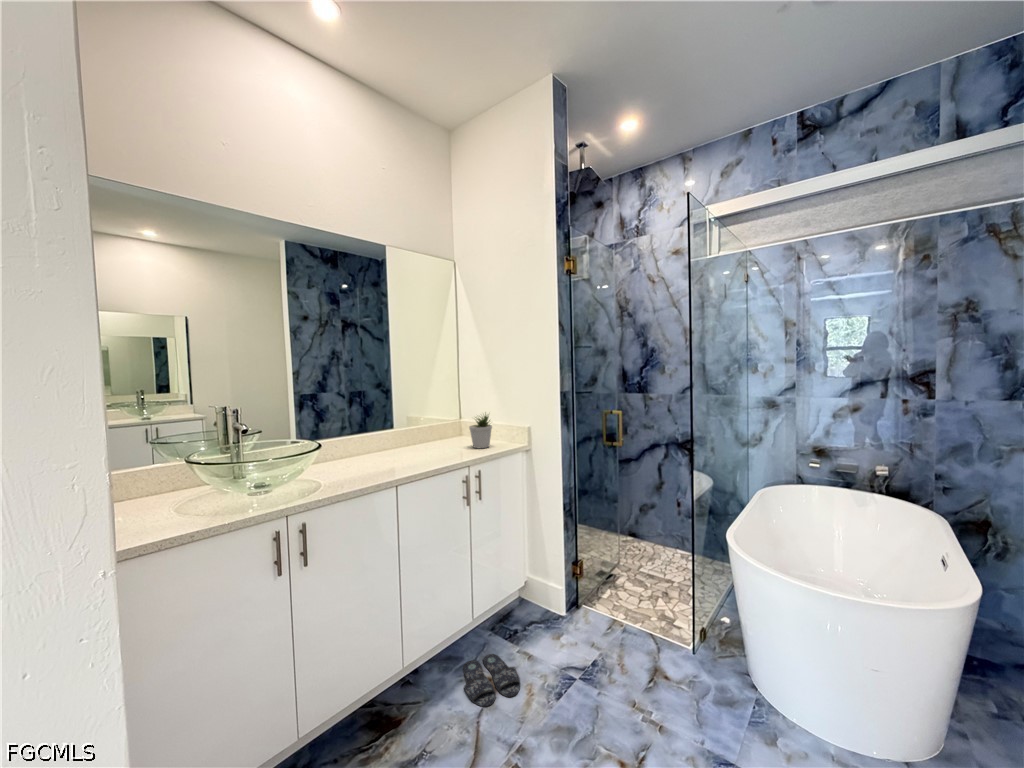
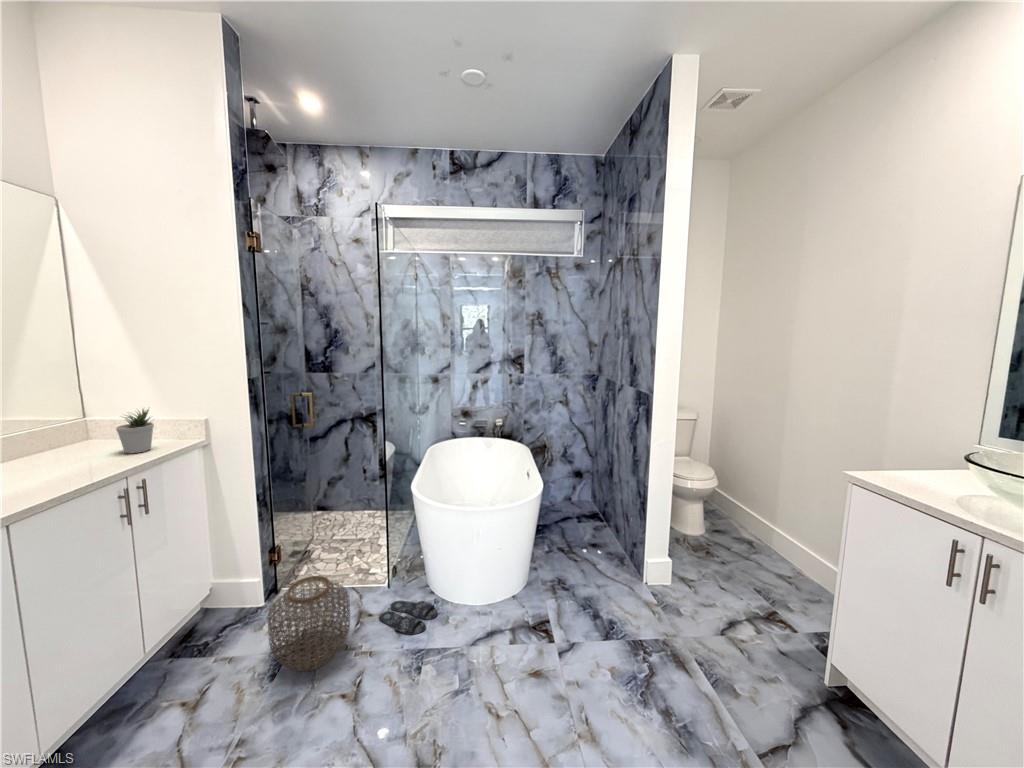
woven basket: none [557,603,640,713] -> present [267,576,350,671]
slippers: present [463,654,520,707] -> present [379,601,438,635]

